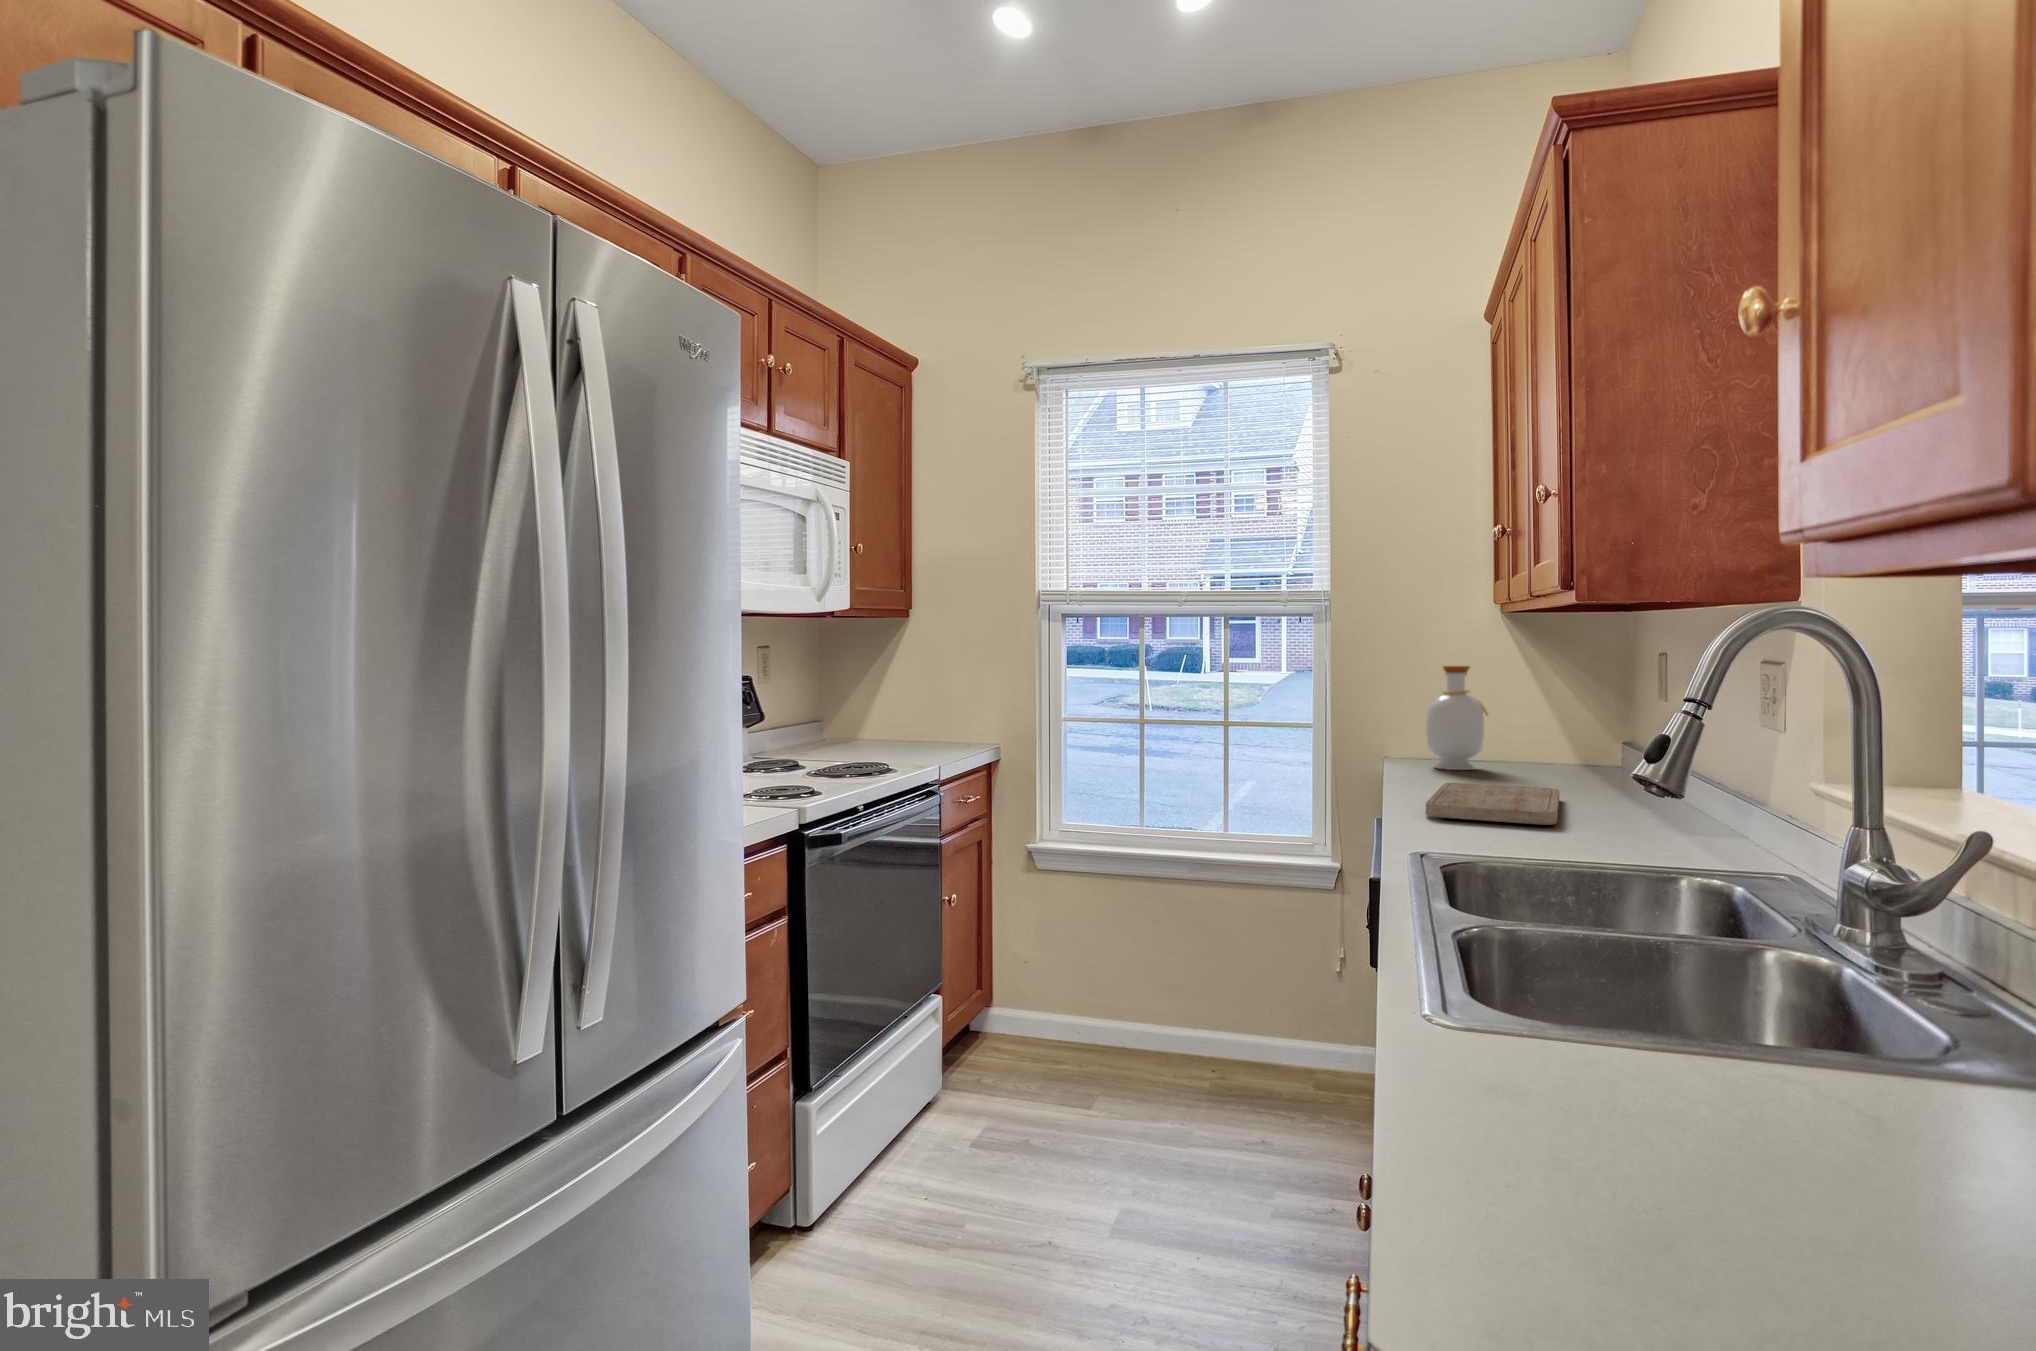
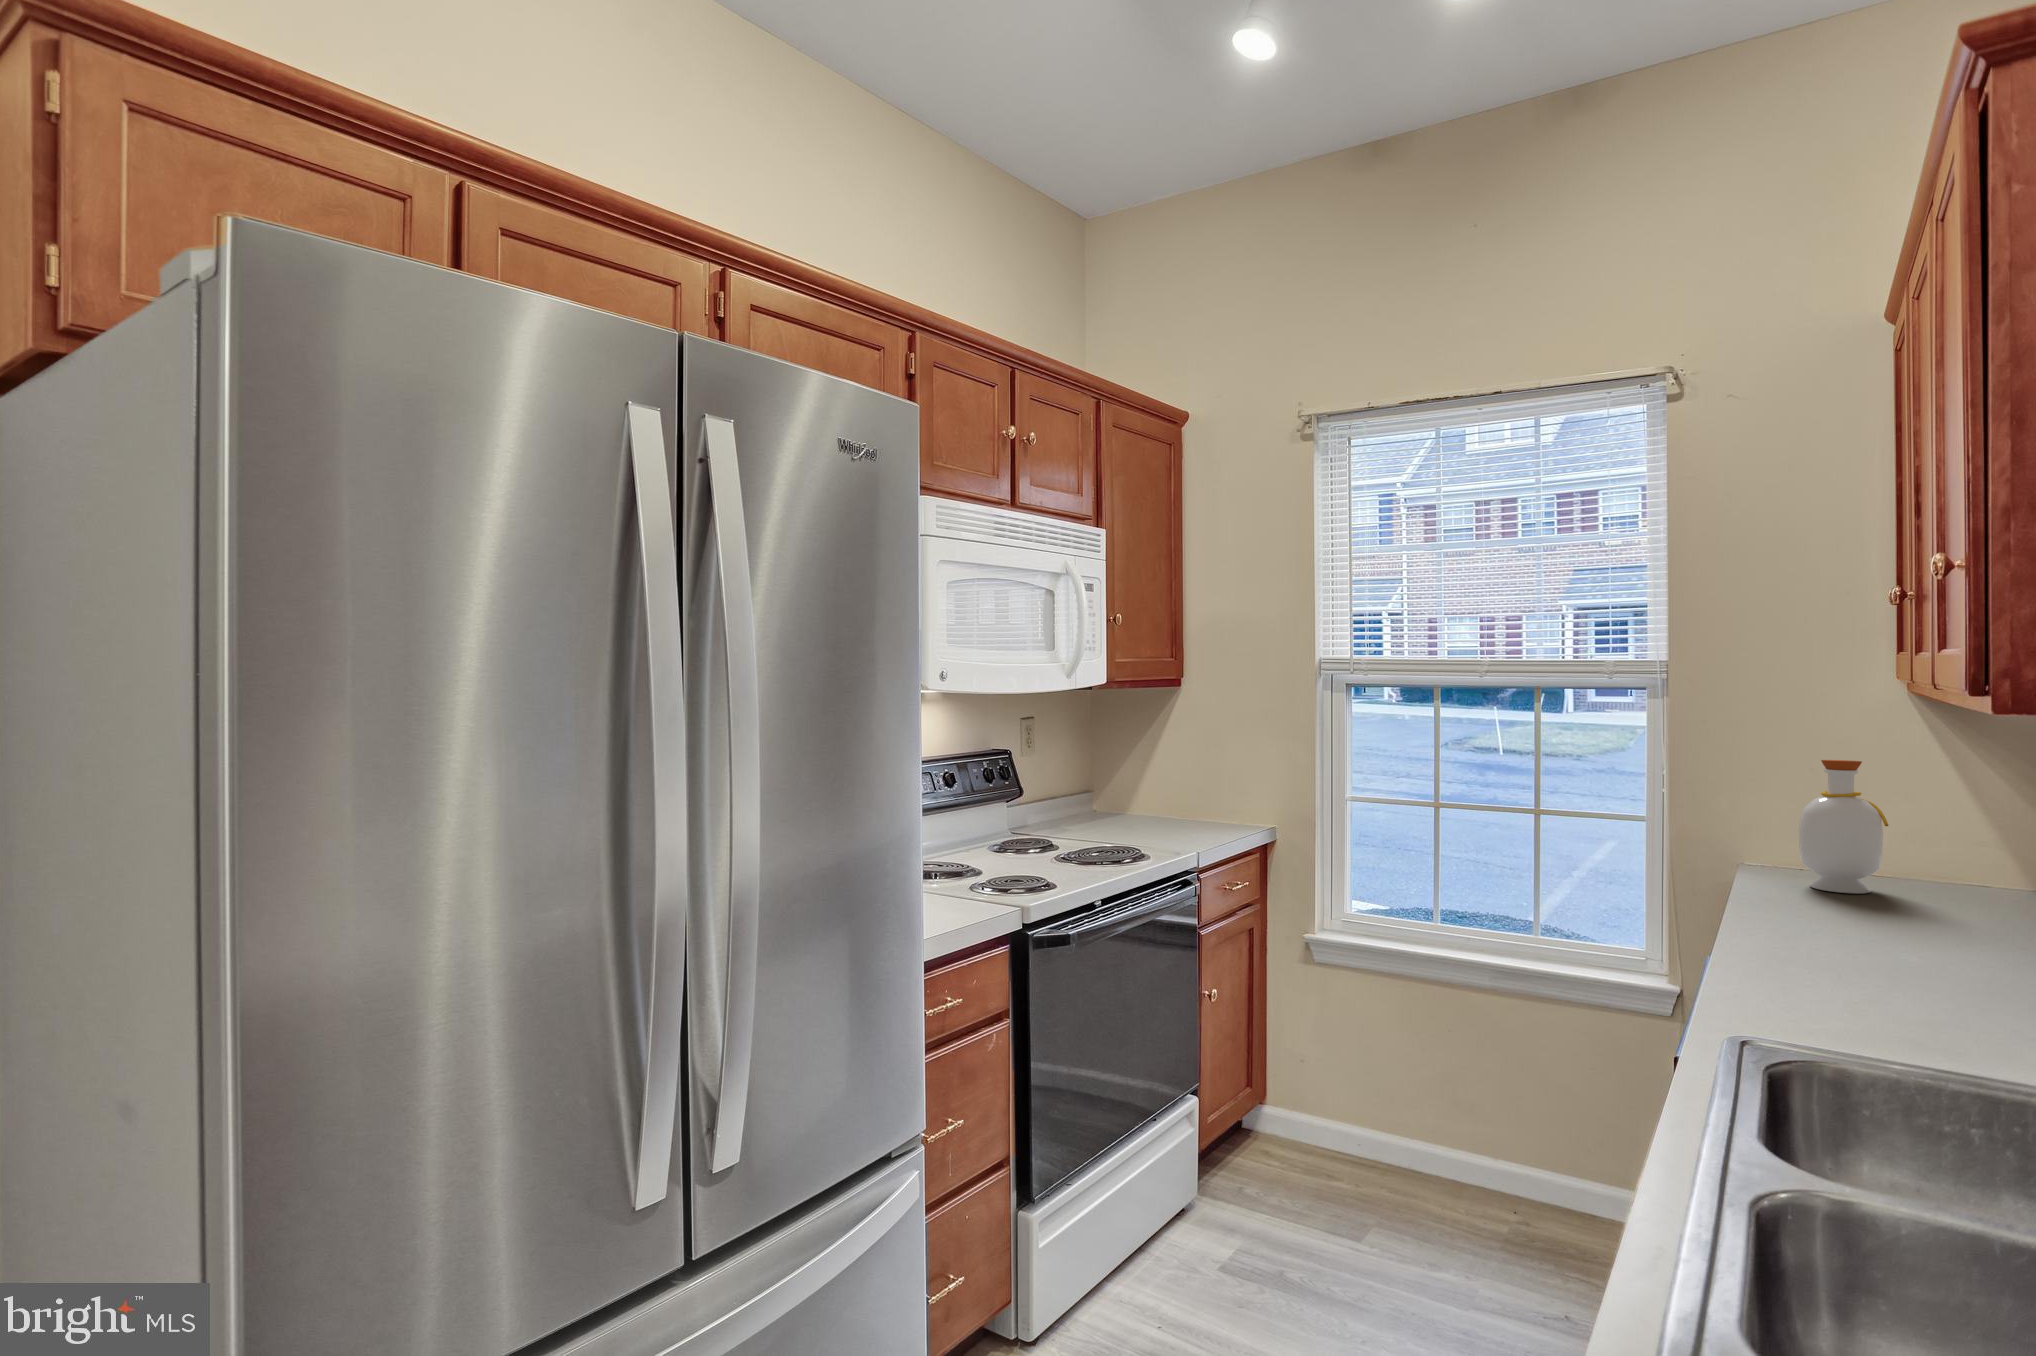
cutting board: present [1426,783,1559,825] -> none [1764,918,1976,1000]

